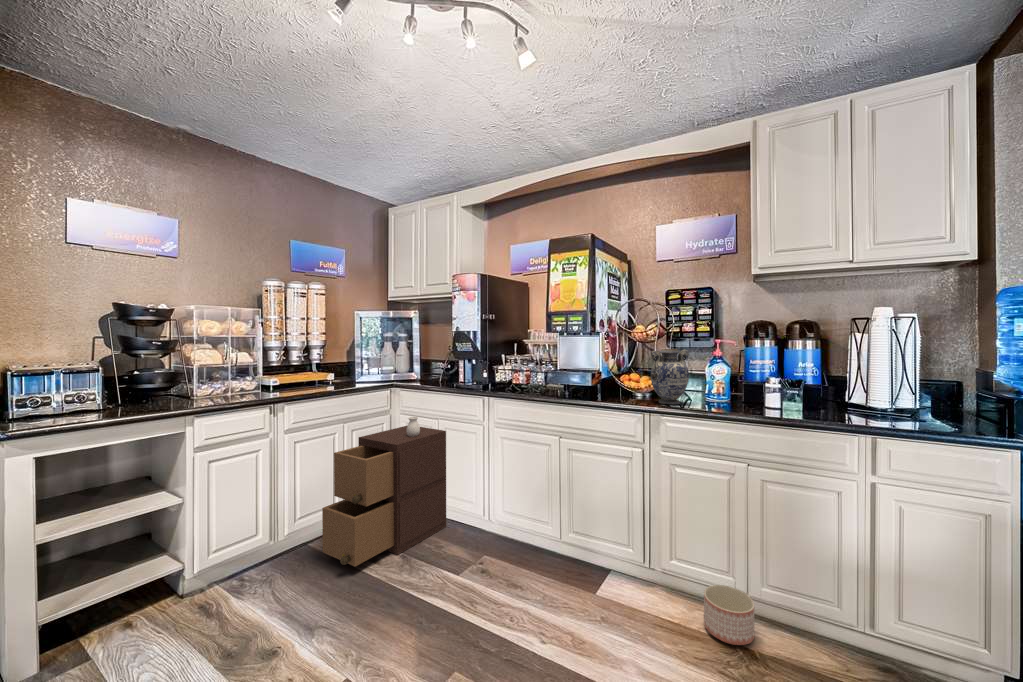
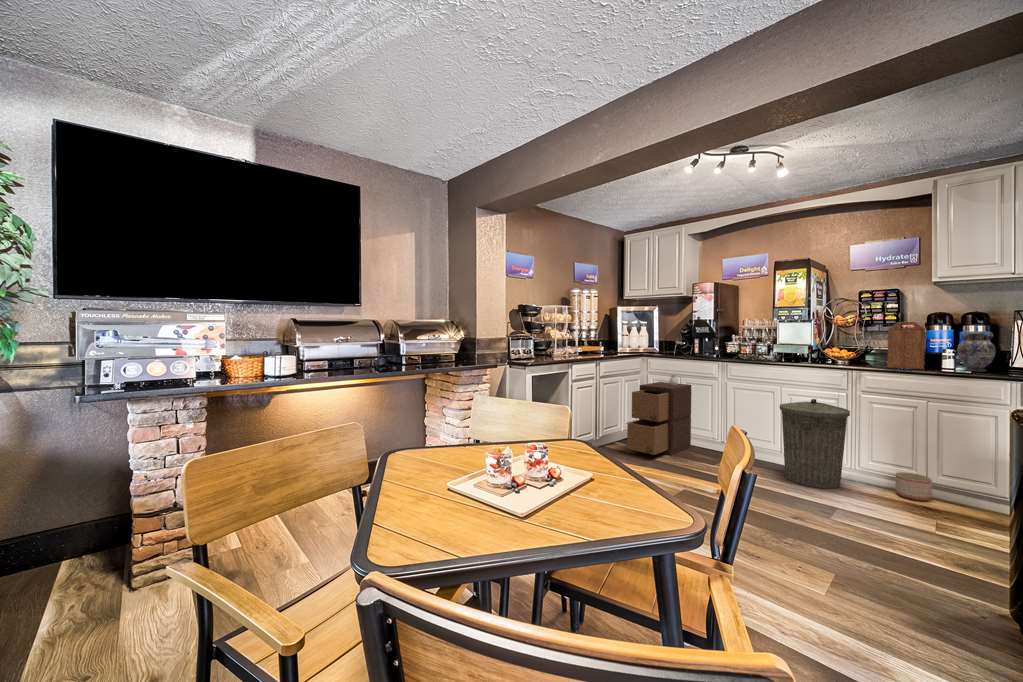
cutting board: none [692,336,741,414] -> present [887,322,925,369]
decorative vase: present [651,349,689,404] -> present [957,332,995,372]
trash can: none [540,464,639,627] -> present [780,399,850,488]

